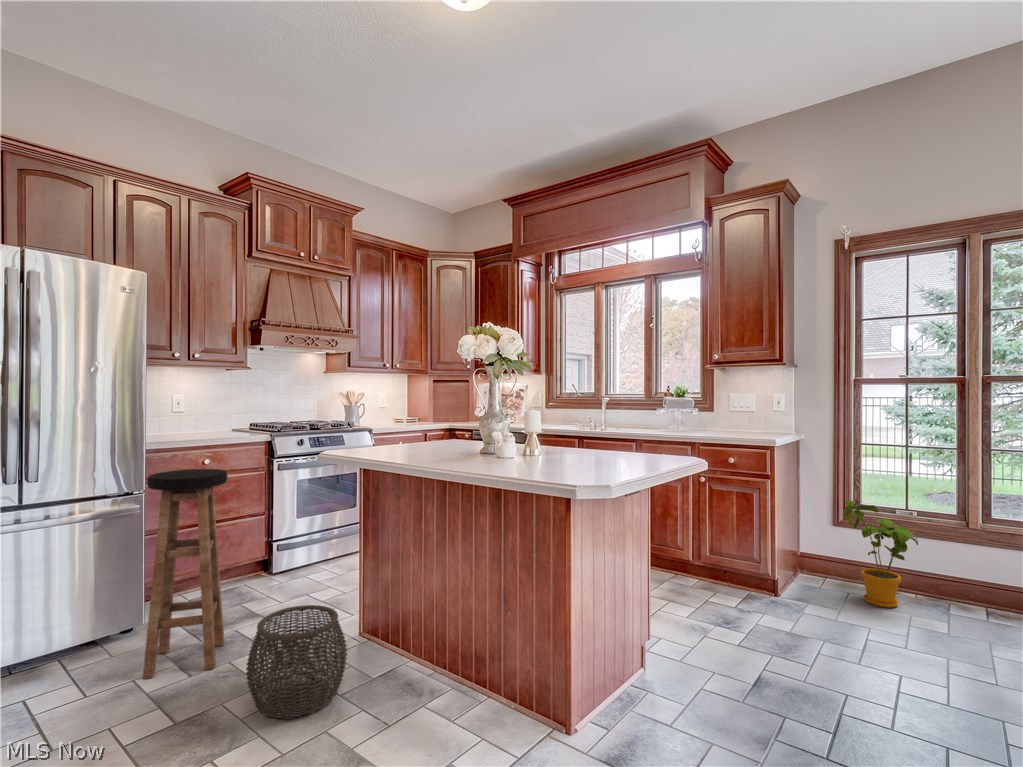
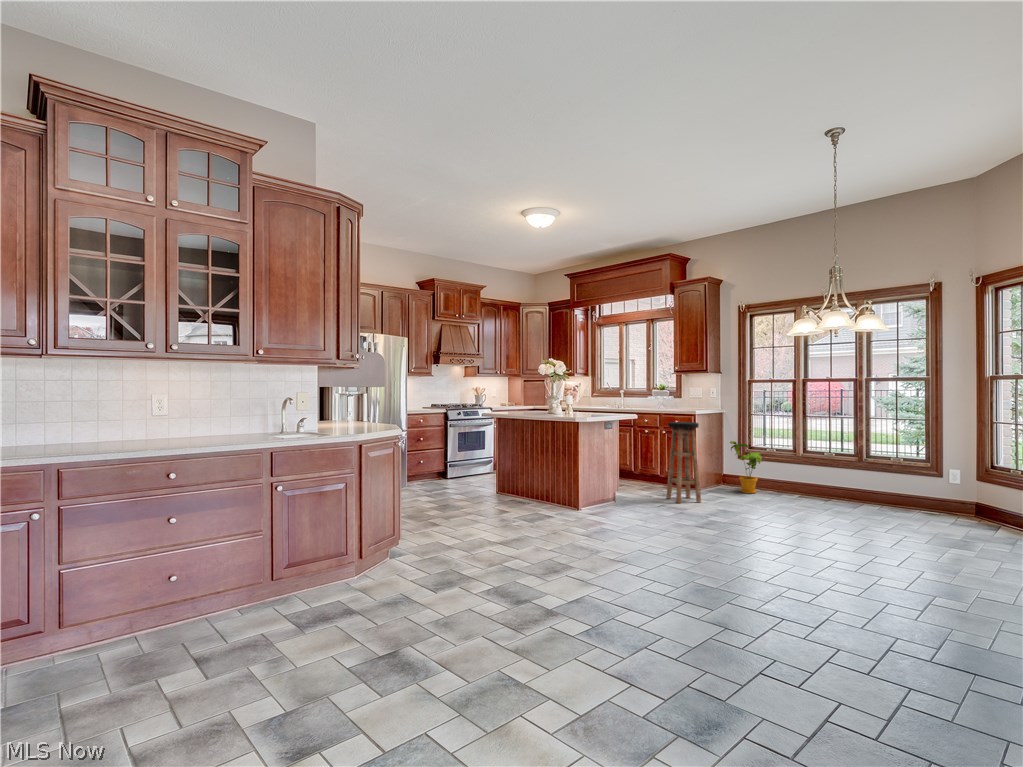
bar stool: present [143,469,228,679] -> present [666,422,701,503]
woven basket: present [246,605,347,720] -> none [461,470,496,504]

